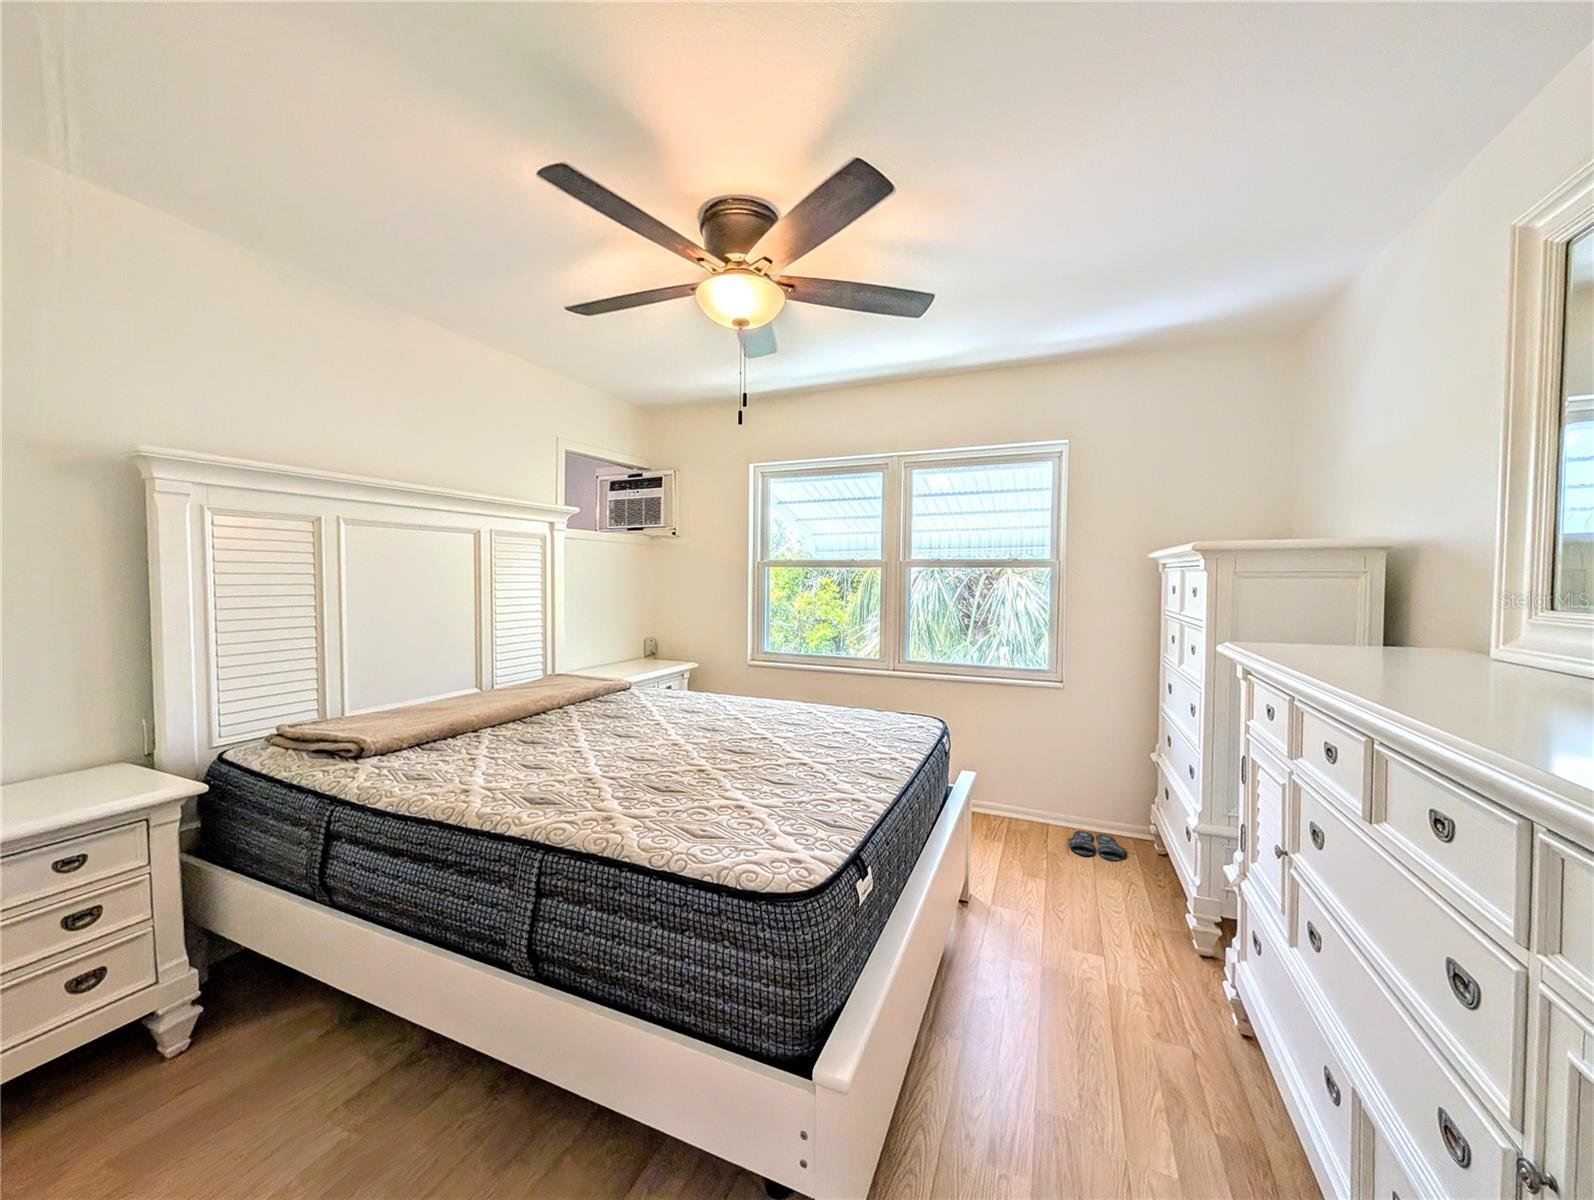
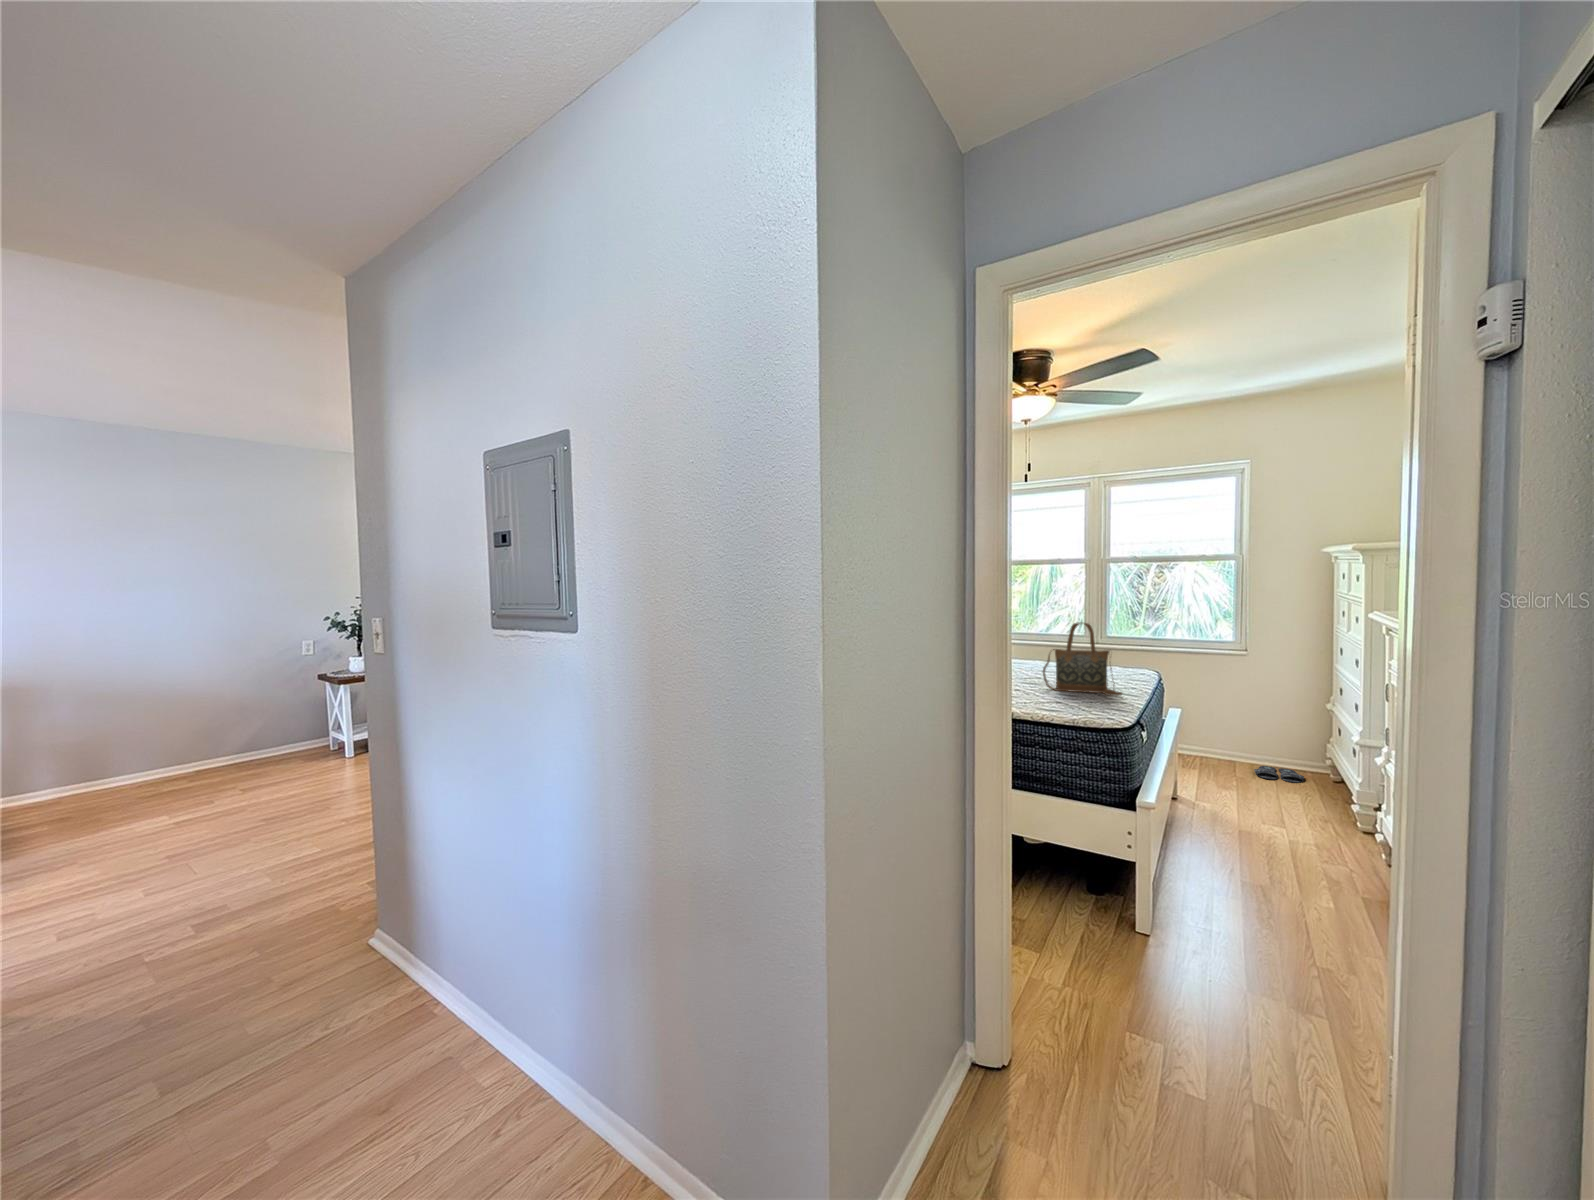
handbag: none [745,656,859,786] -> present [1043,623,1122,696]

